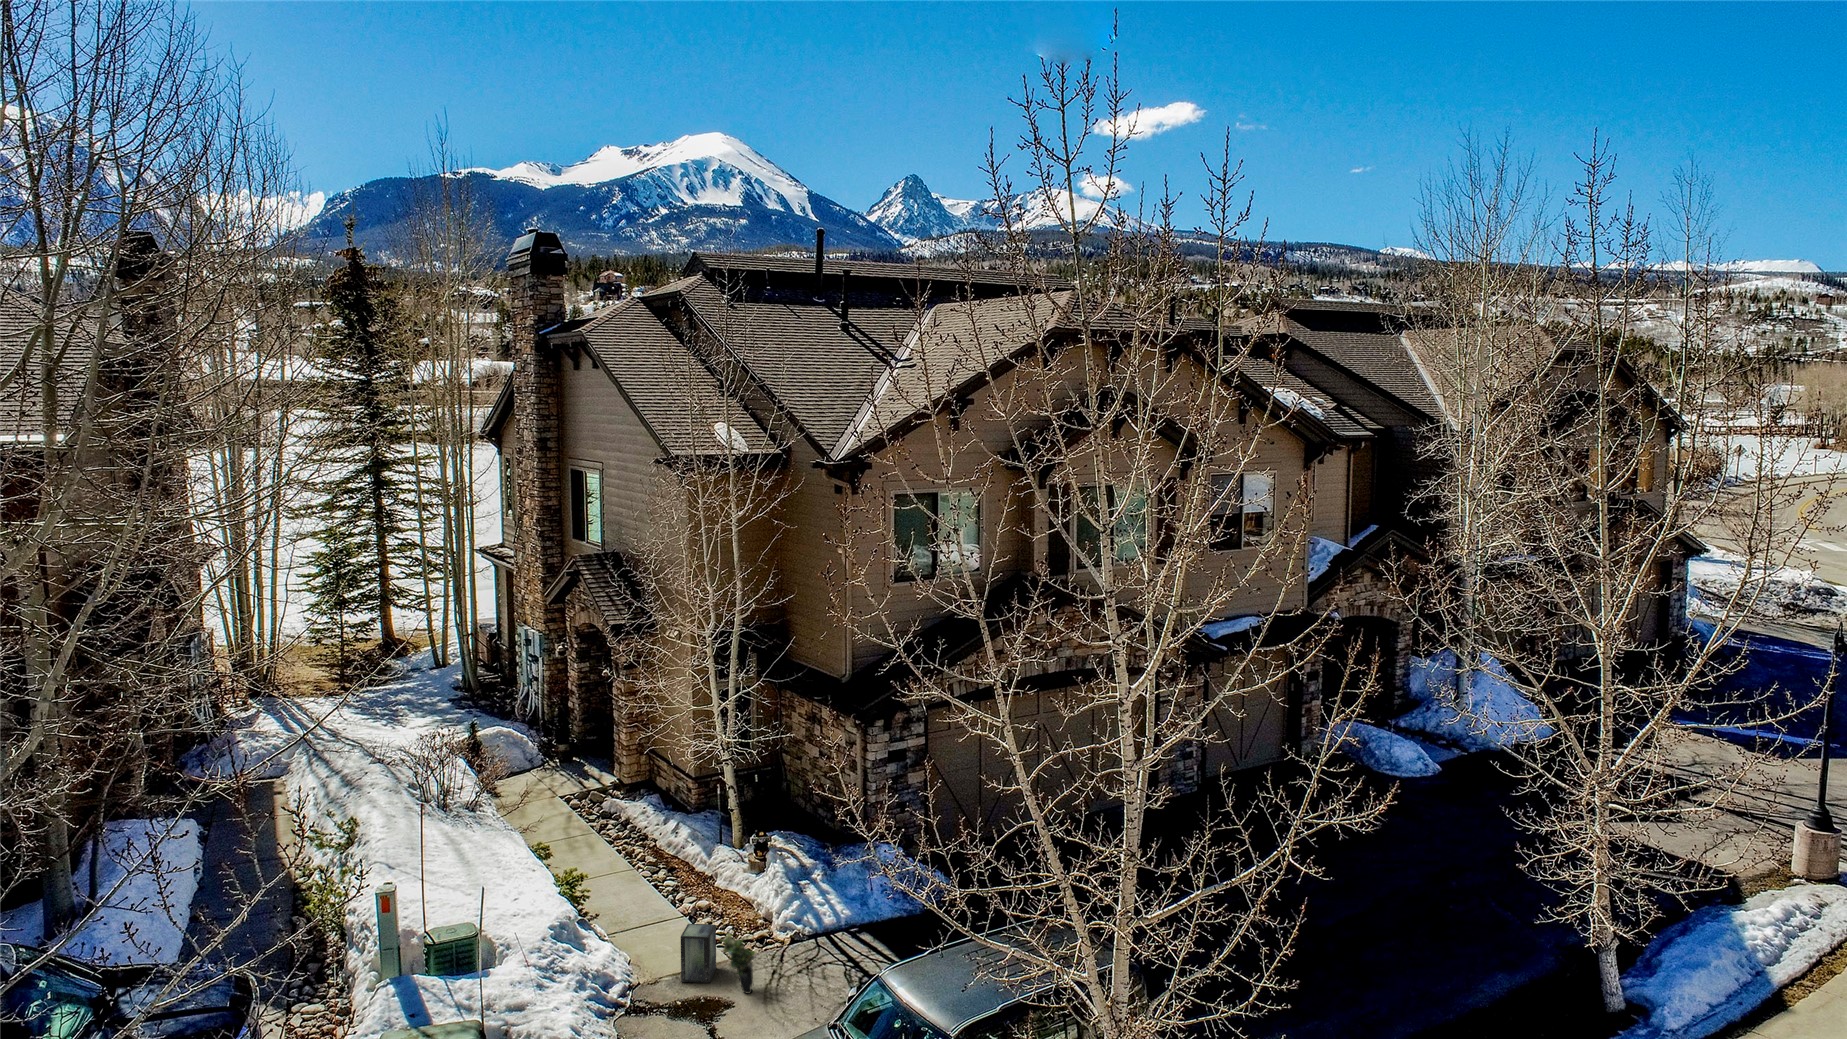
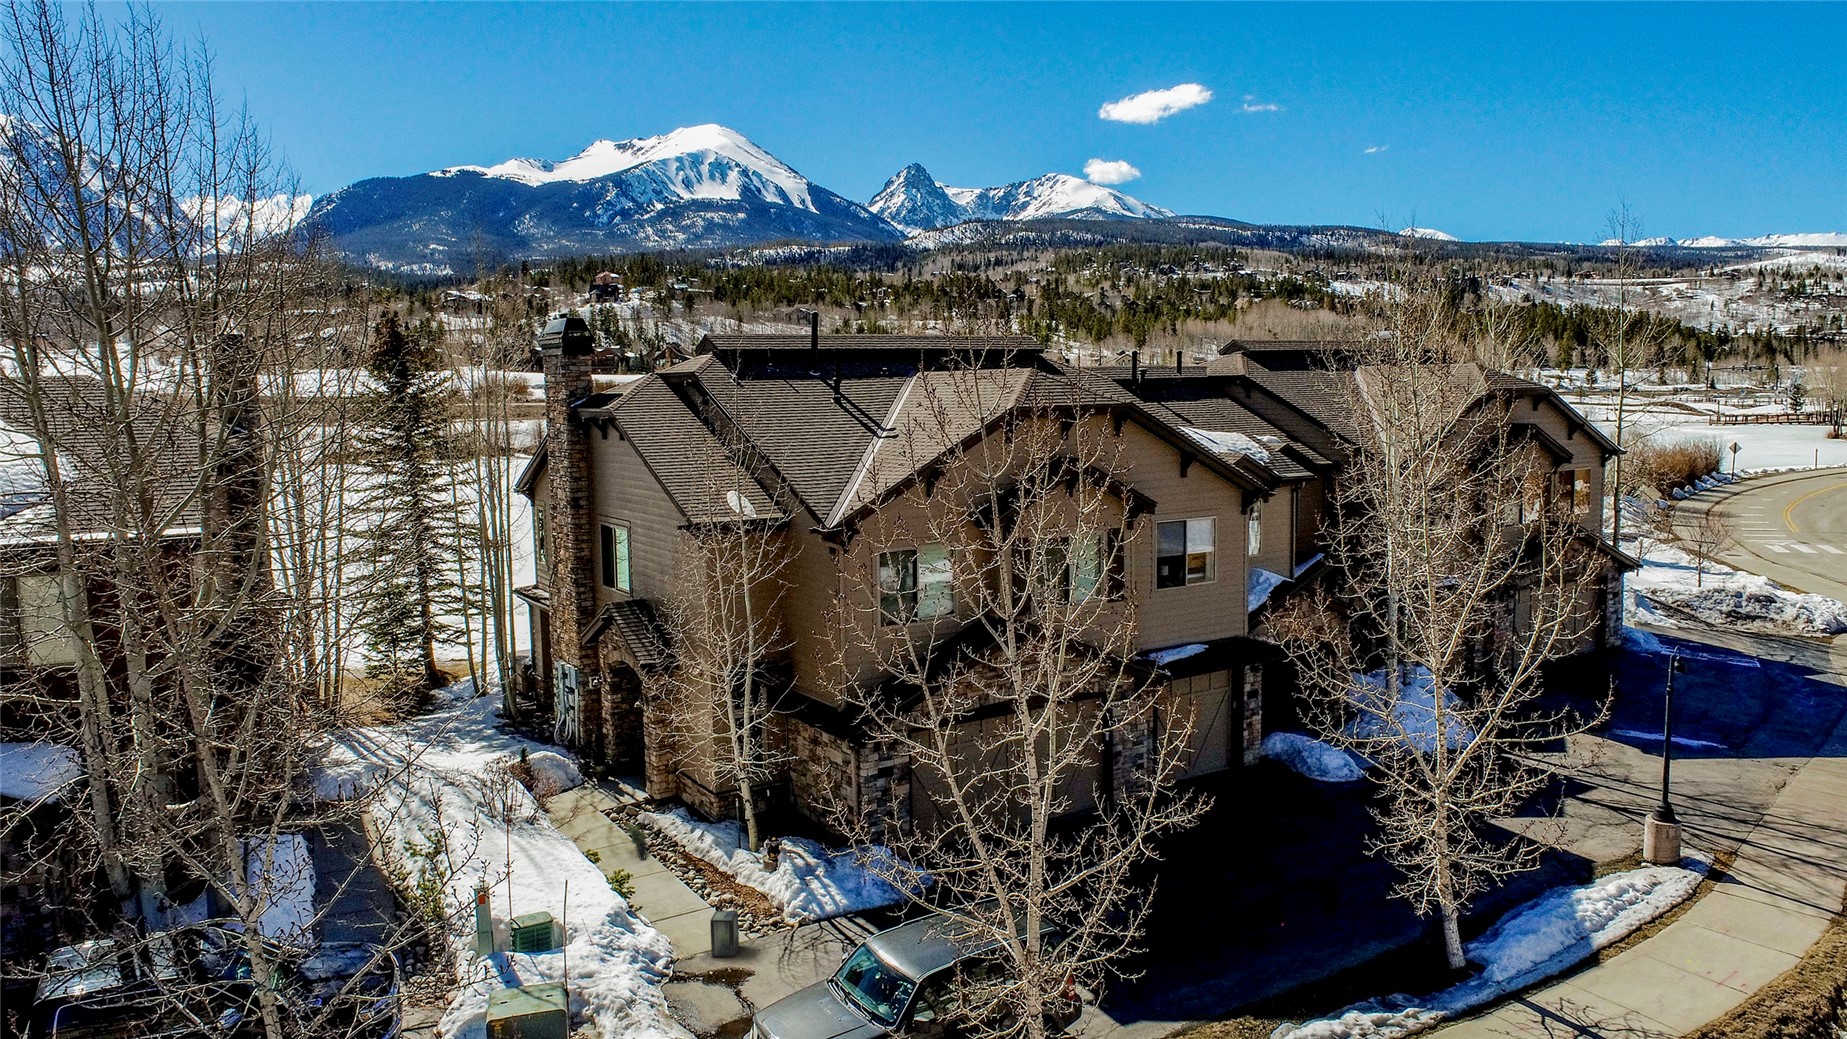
potted plant: present [721,934,755,994] -> present [626,823,647,860]

